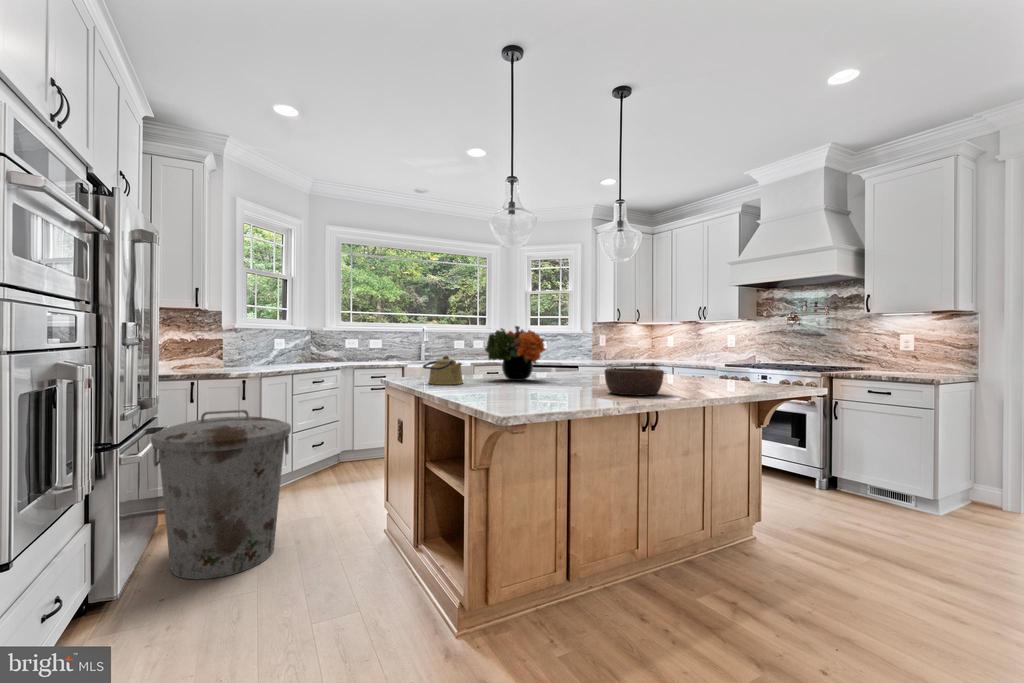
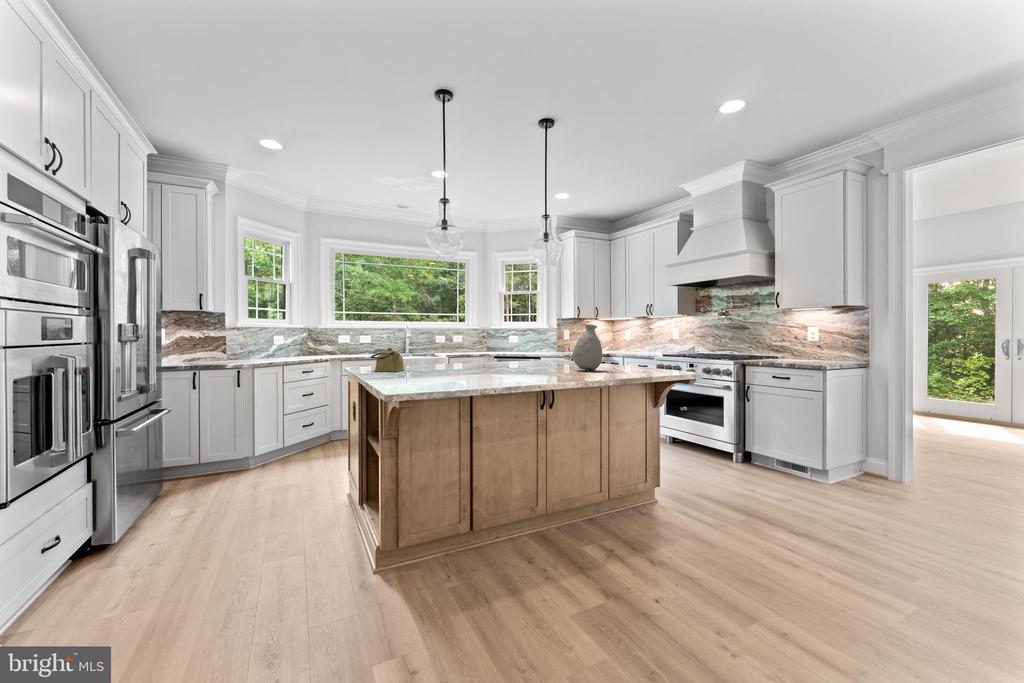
flower arrangement: present [485,326,546,381] -> none [426,323,479,368]
vase: none [661,329,698,384] -> present [572,325,602,370]
wooden bowl: present [605,368,664,395] -> none [505,357,552,378]
trash can: present [151,410,291,579] -> none [152,393,268,527]

